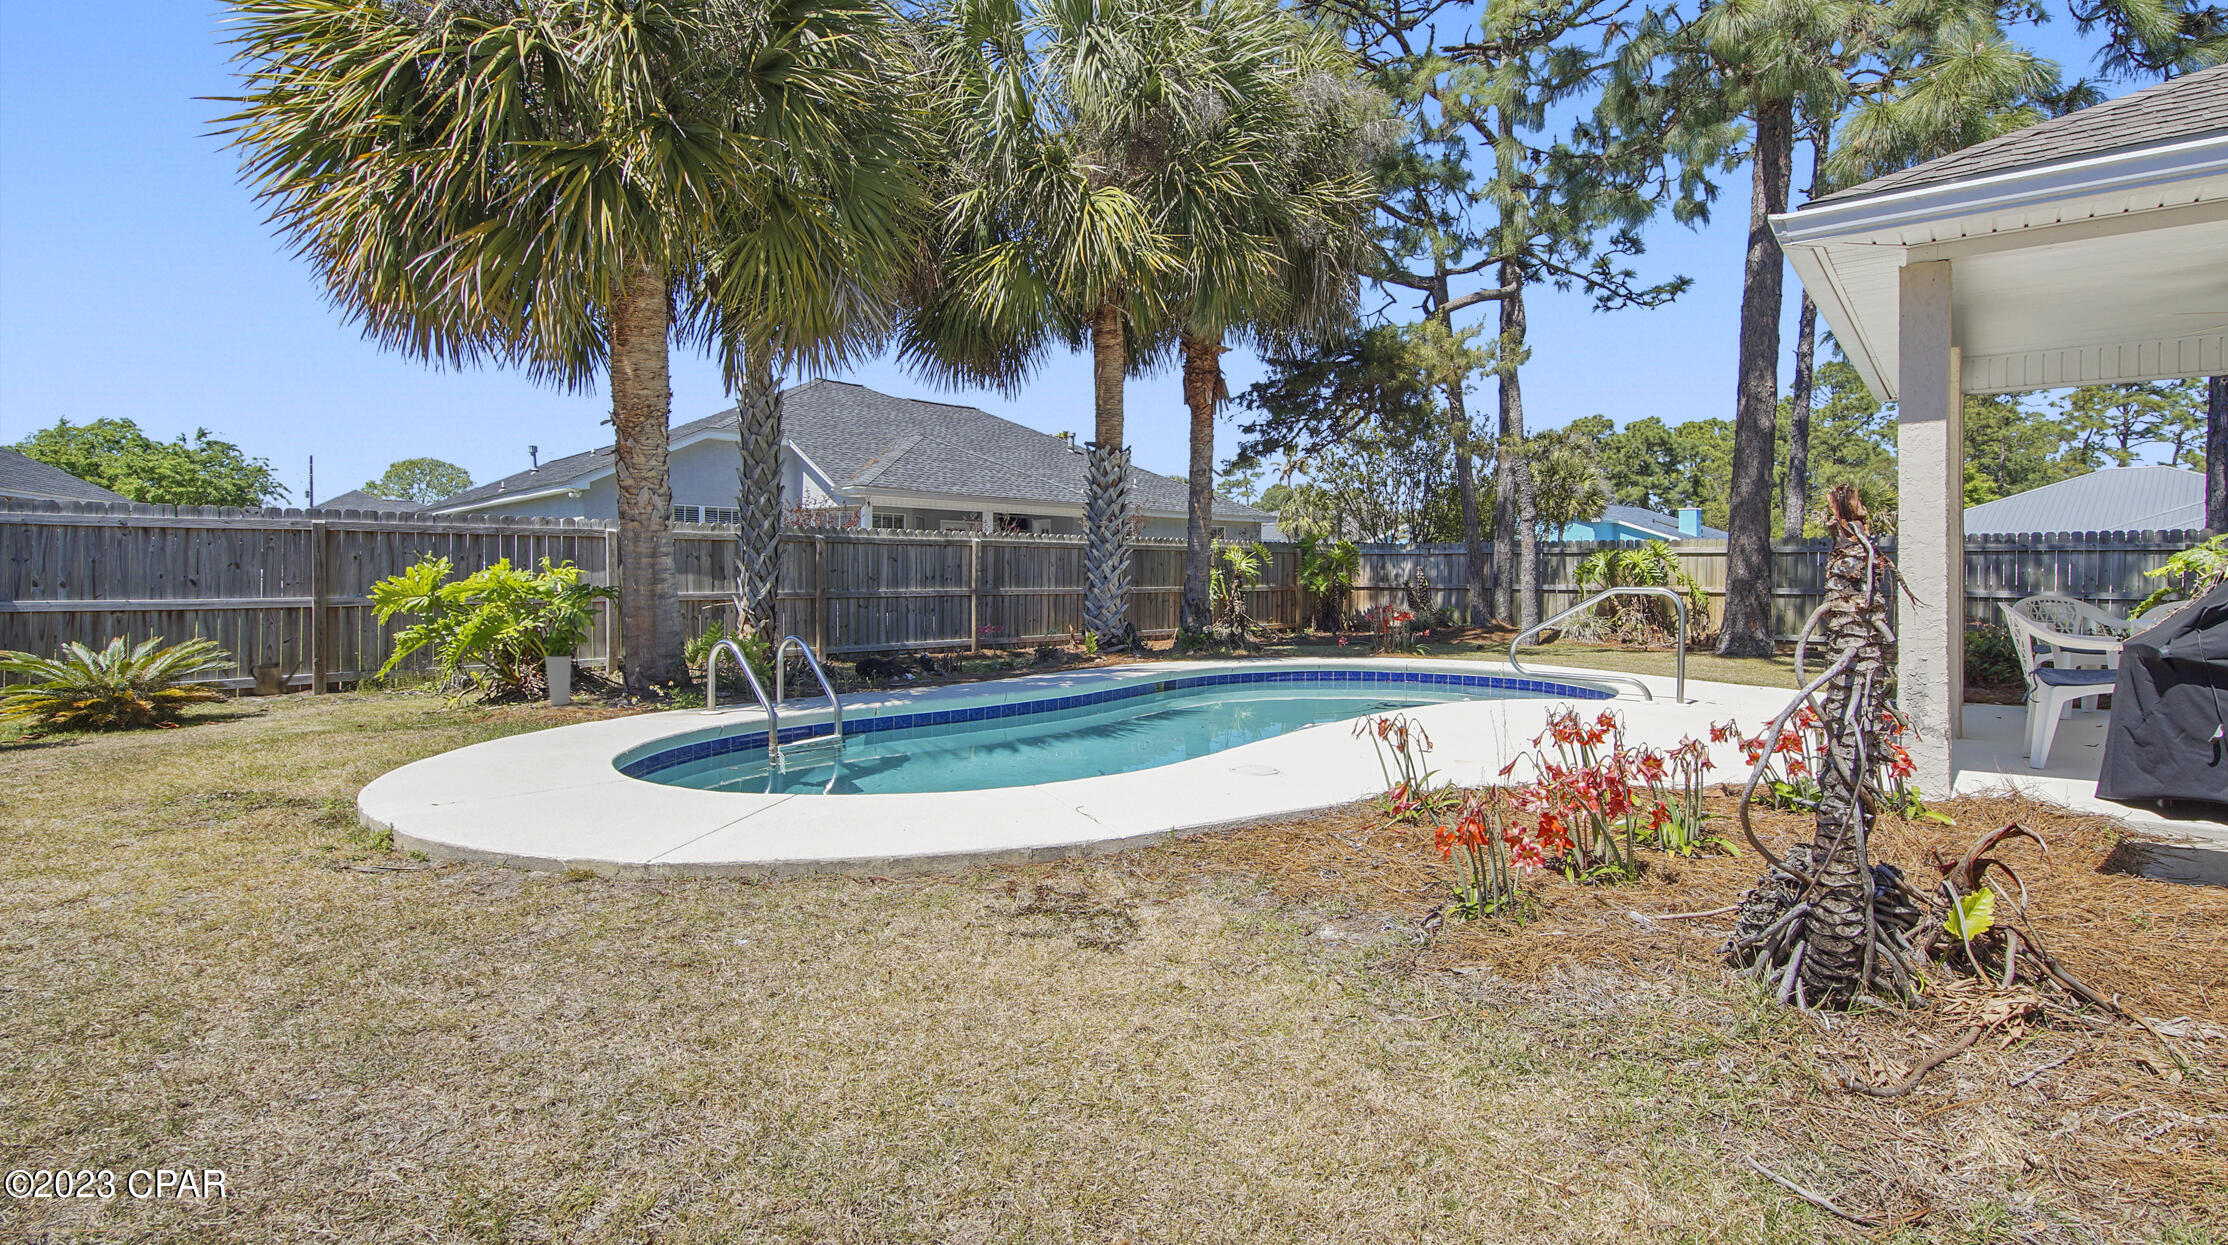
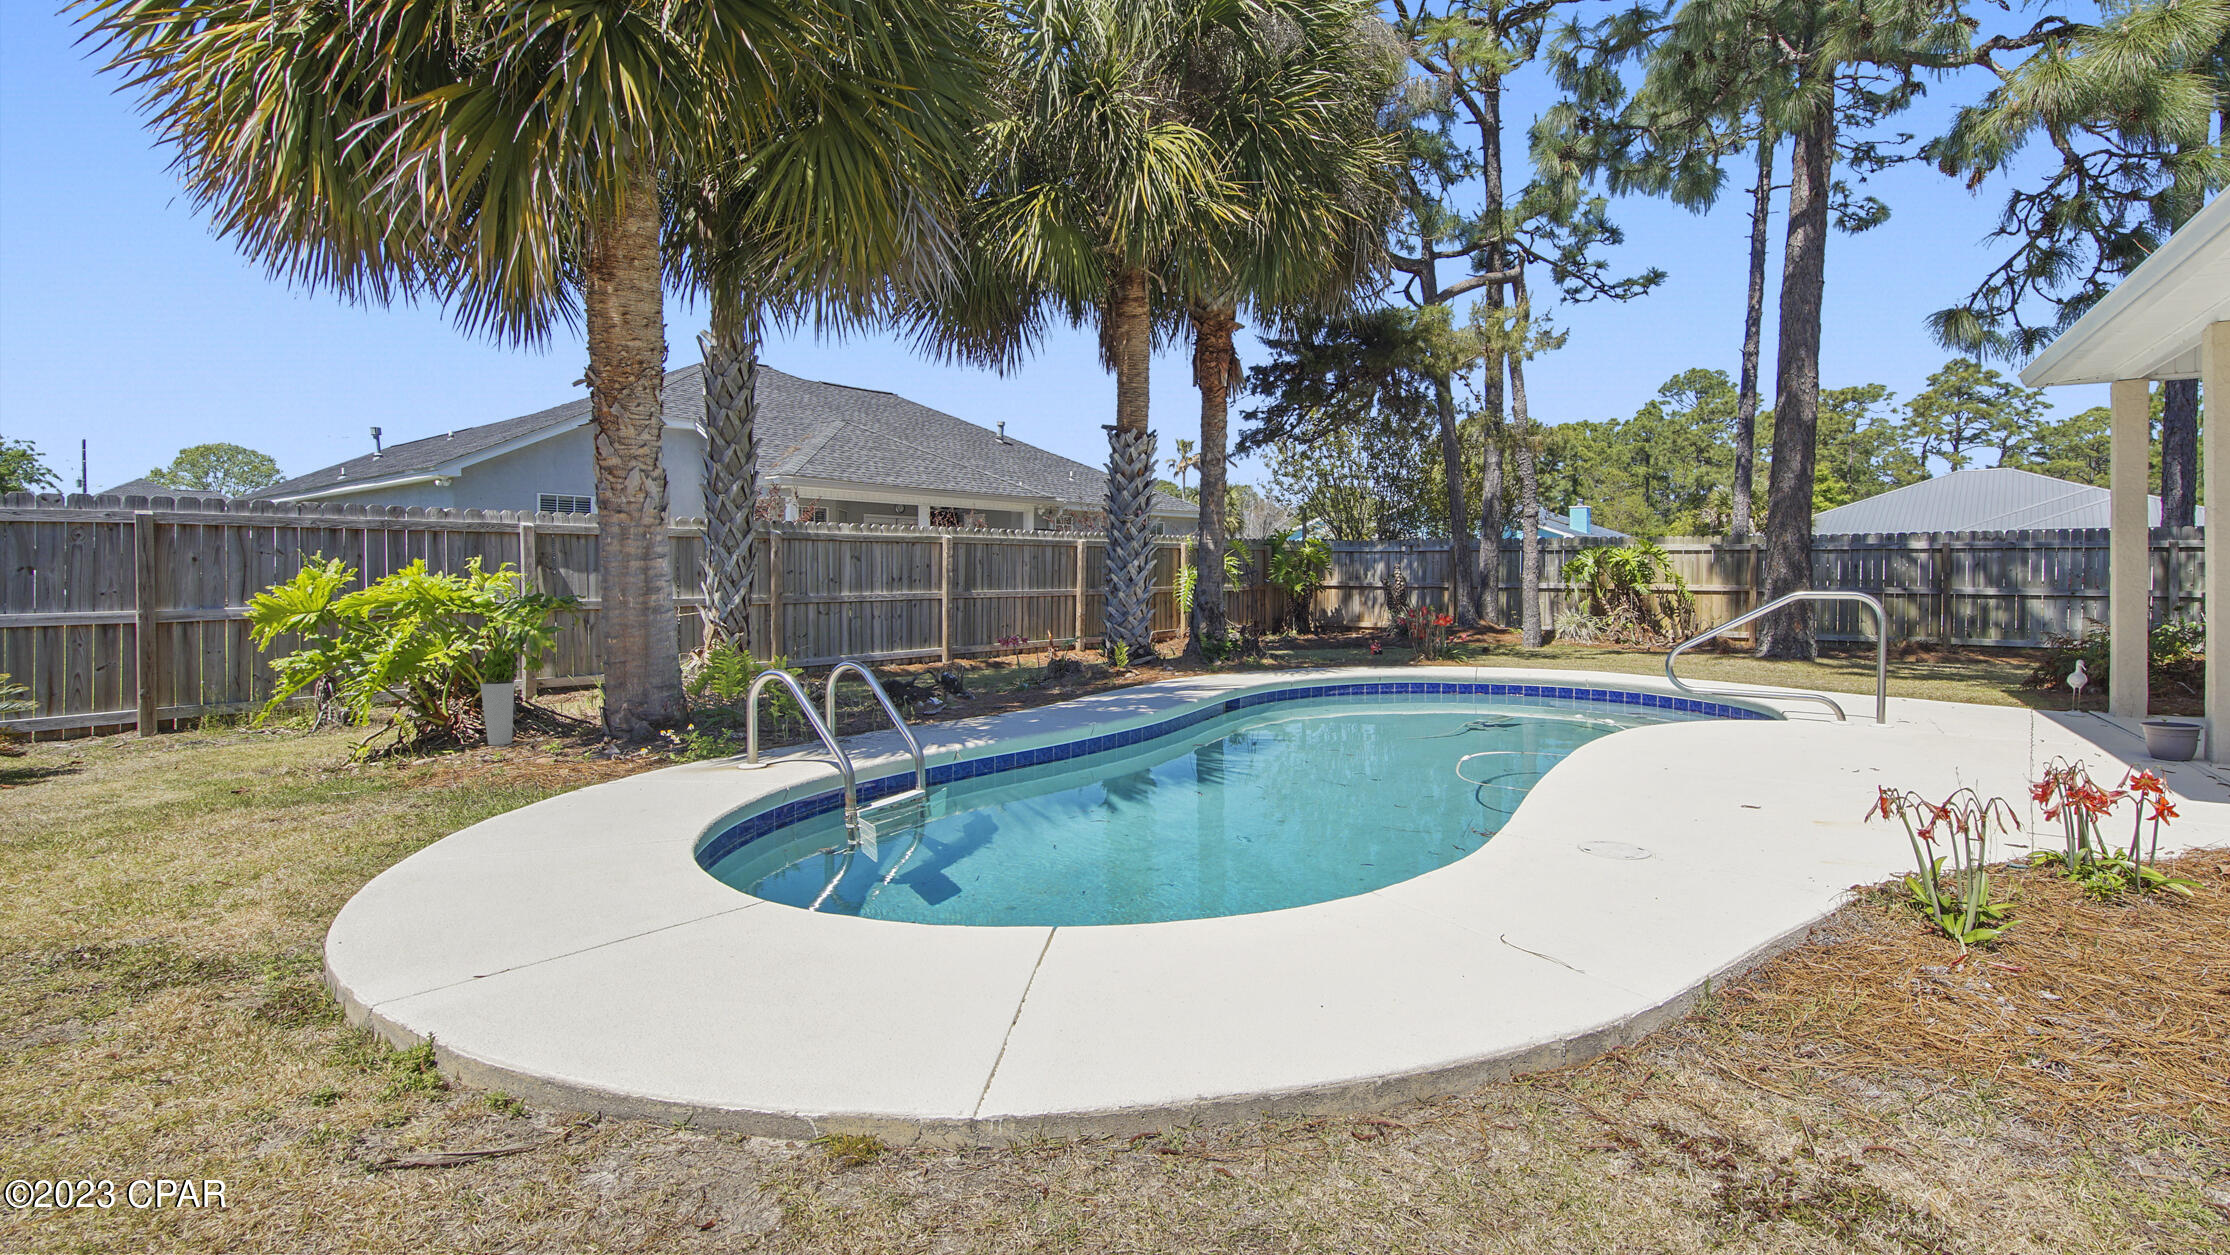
watering can: present [249,659,305,695] -> none [49,694,133,742]

